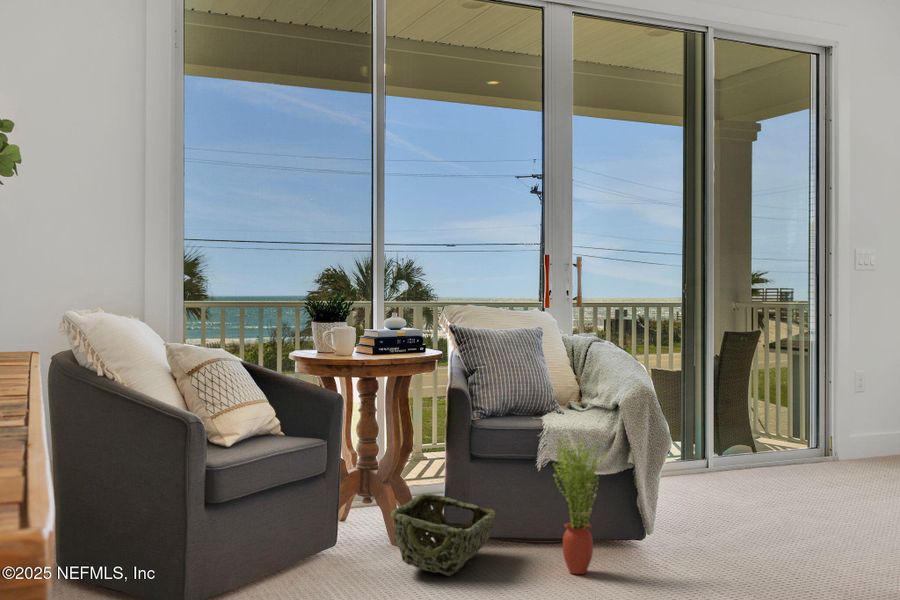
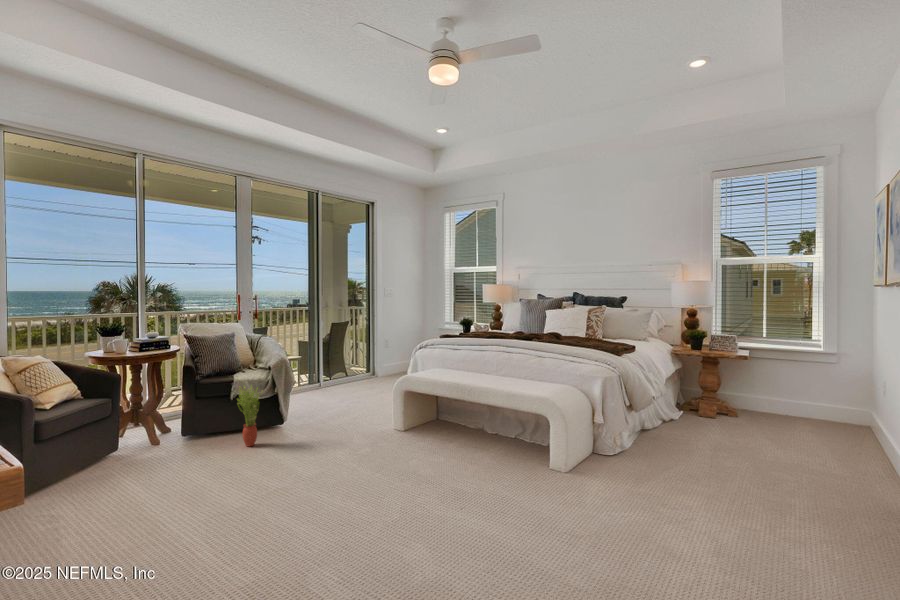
woven basket: present [391,494,496,576] -> none [150,418,210,457]

